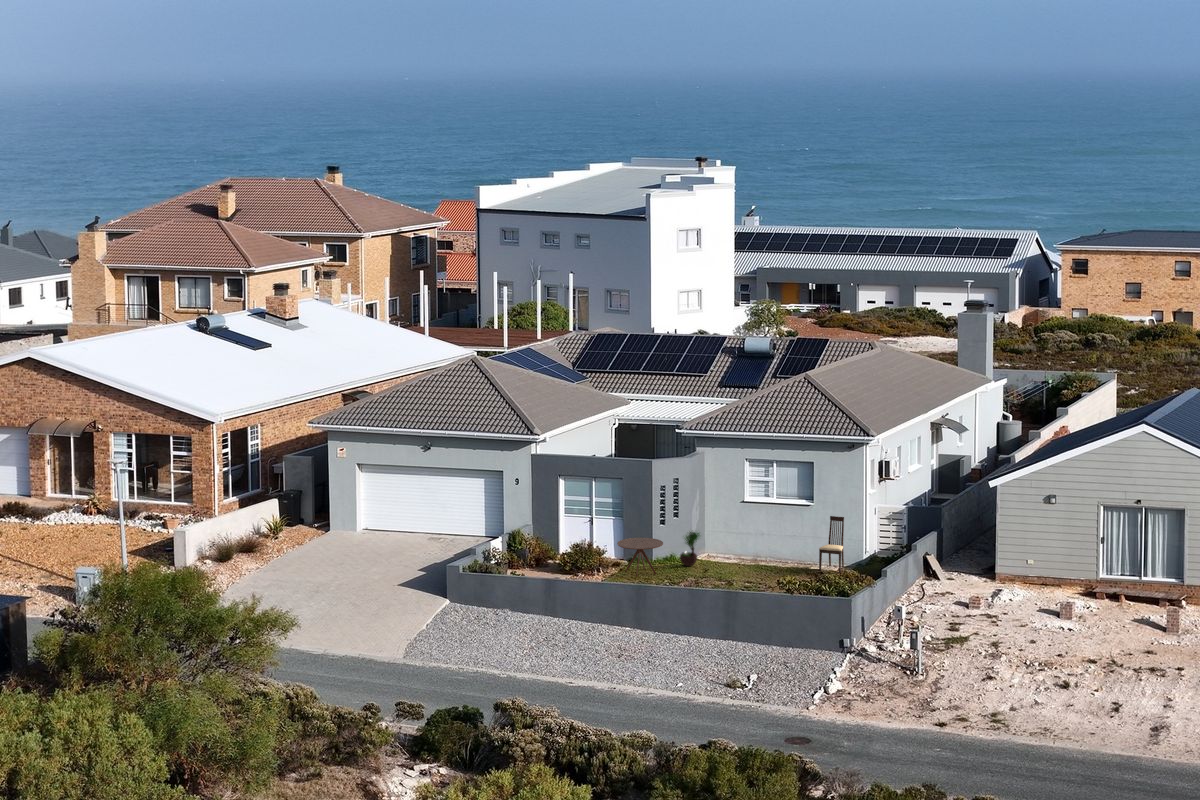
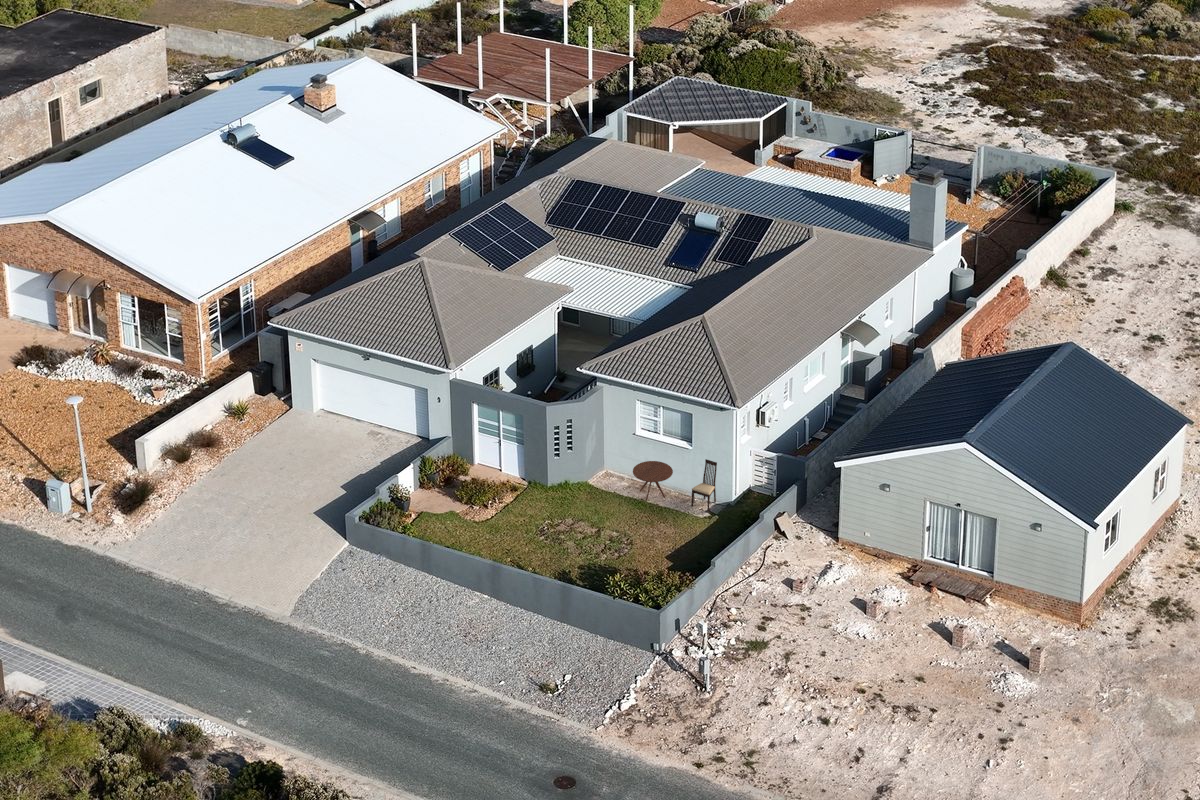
potted tree: present [680,532,700,566] -> none [573,460,593,489]
round table: present [617,538,663,577] -> present [633,461,673,500]

